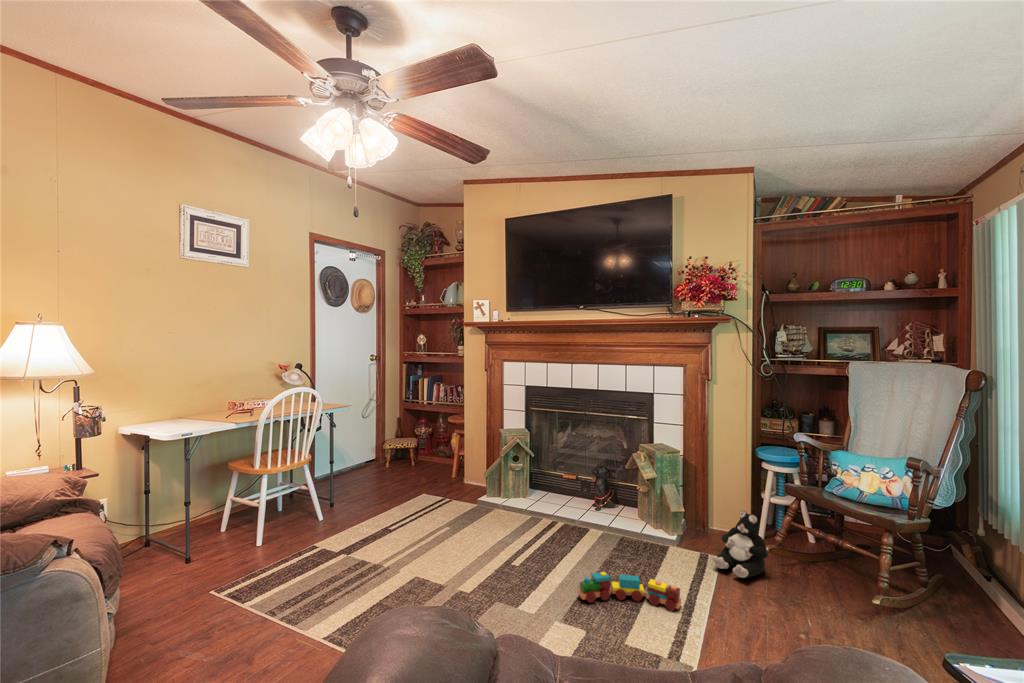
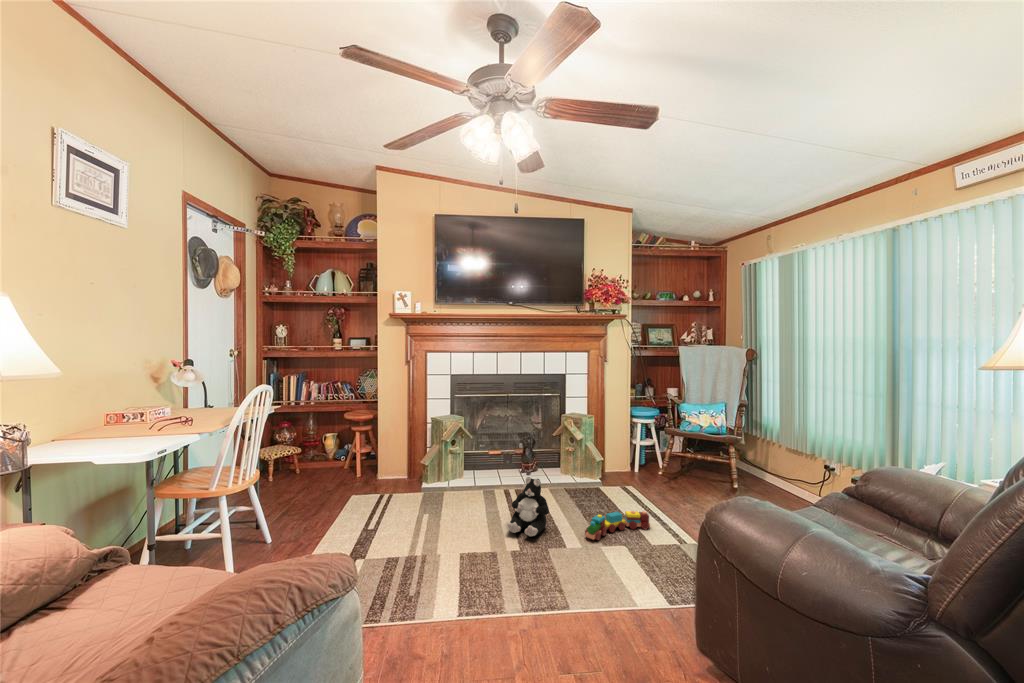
plush toy: present [713,511,768,578] -> present [507,477,549,537]

